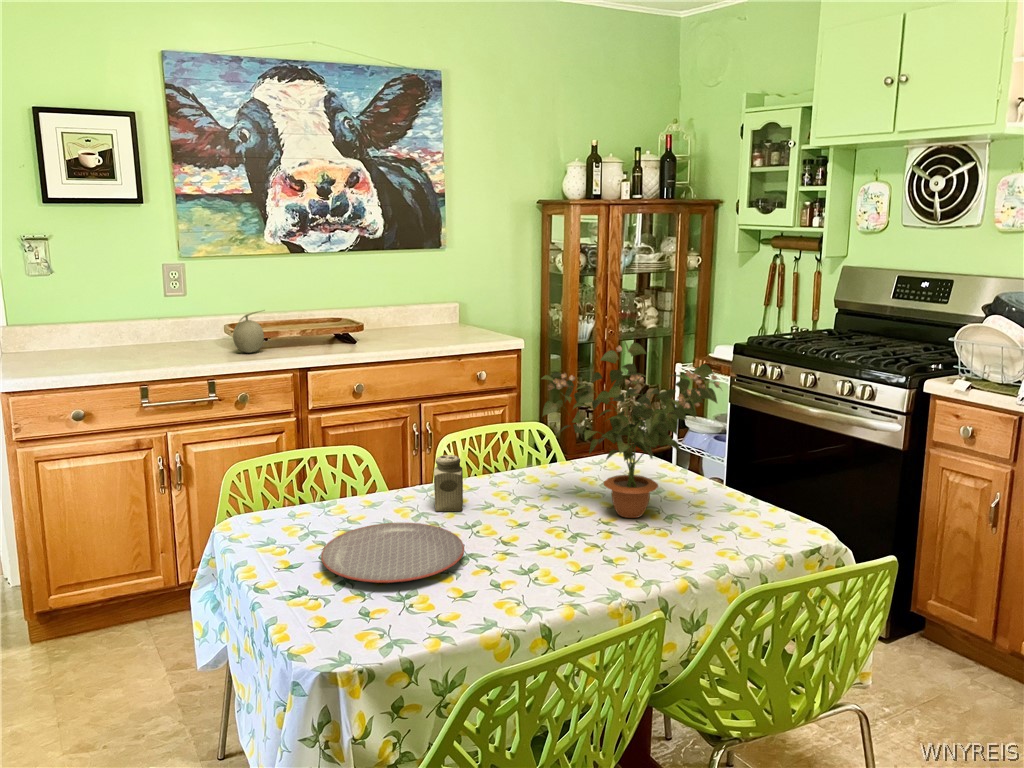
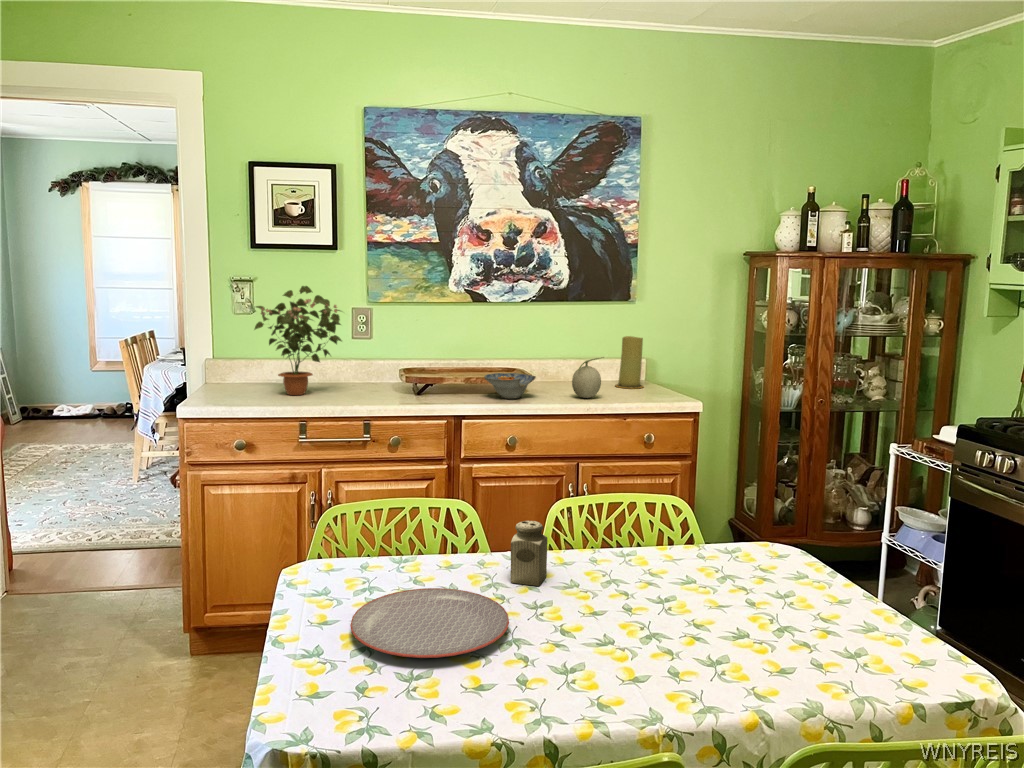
candle: none [435,281,462,330] -> present [615,336,644,388]
fruit: present [233,310,264,353] -> present [572,357,604,398]
ceramic bowl: none [321,323,372,348] -> present [484,373,536,399]
potted plant: present [541,342,721,518] -> present [255,286,342,395]

